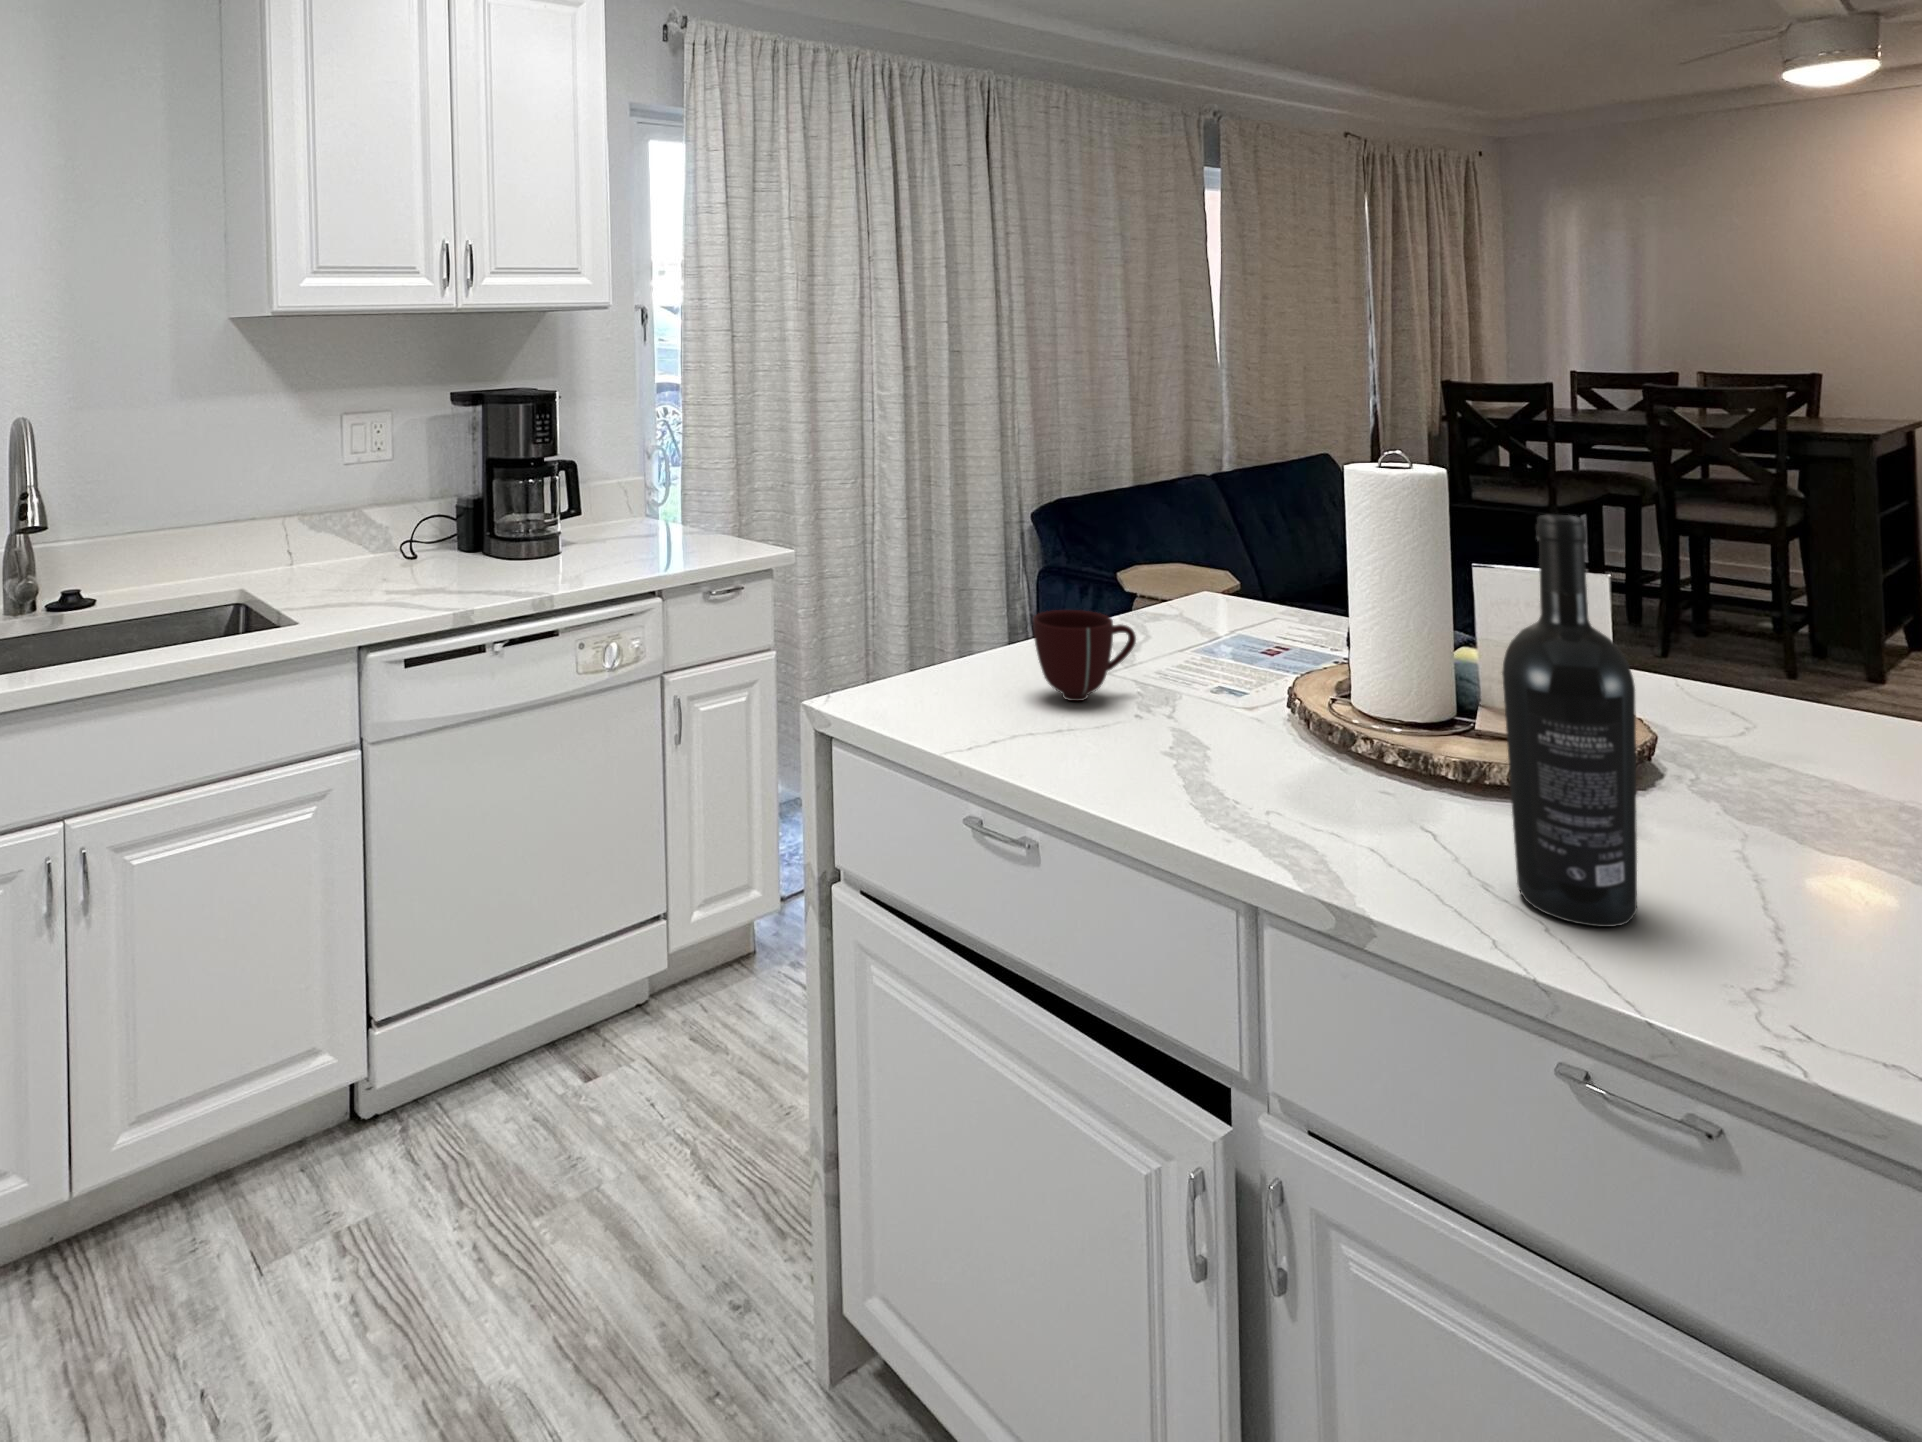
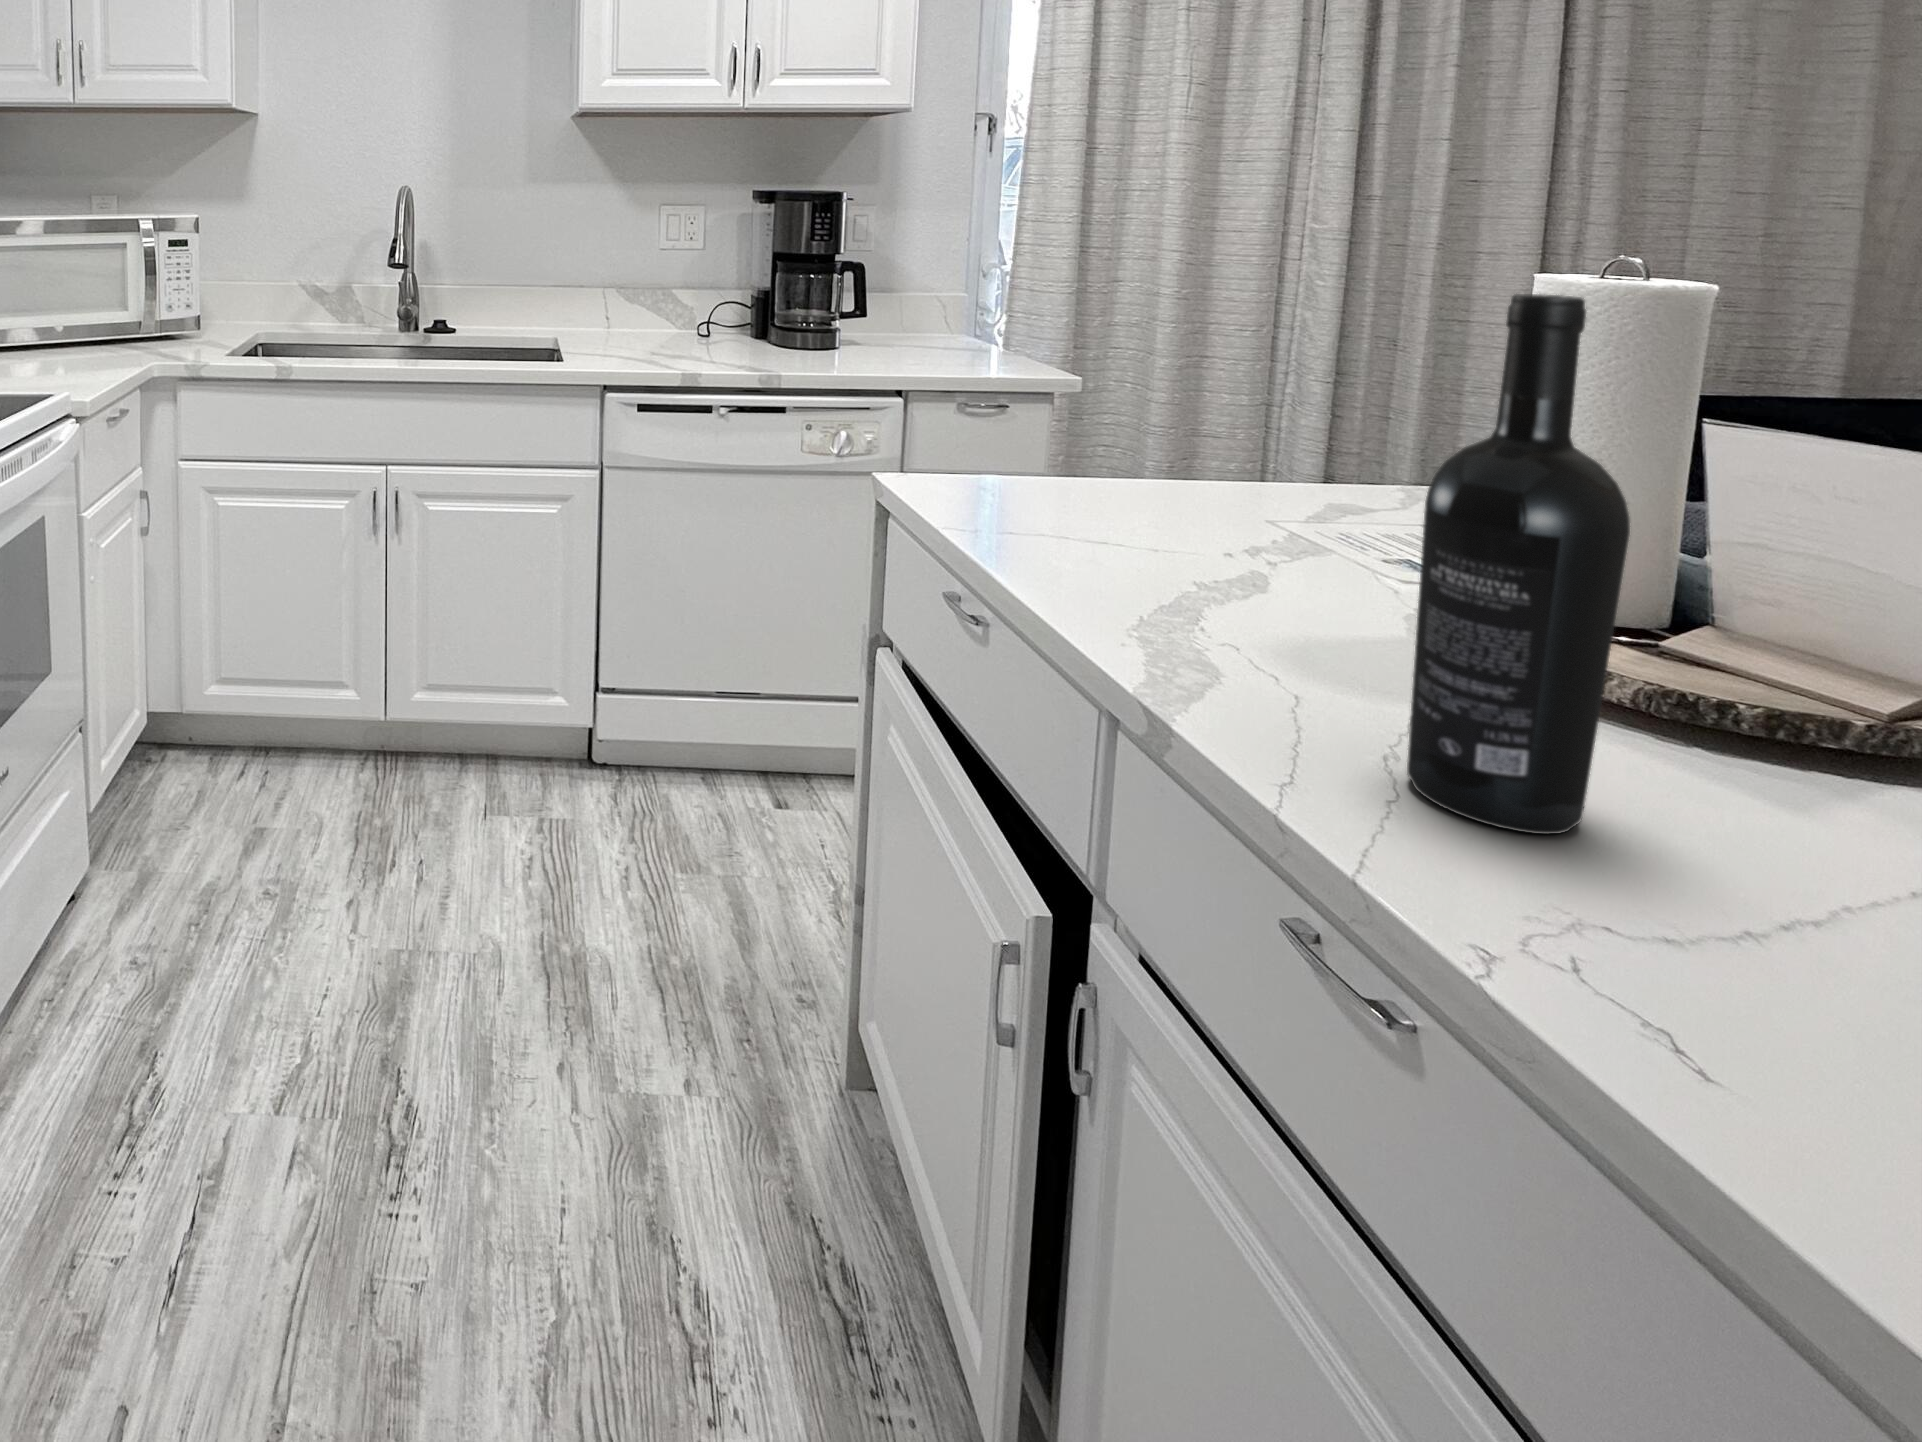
mug: present [1033,610,1136,701] -> none [1129,427,1275,530]

